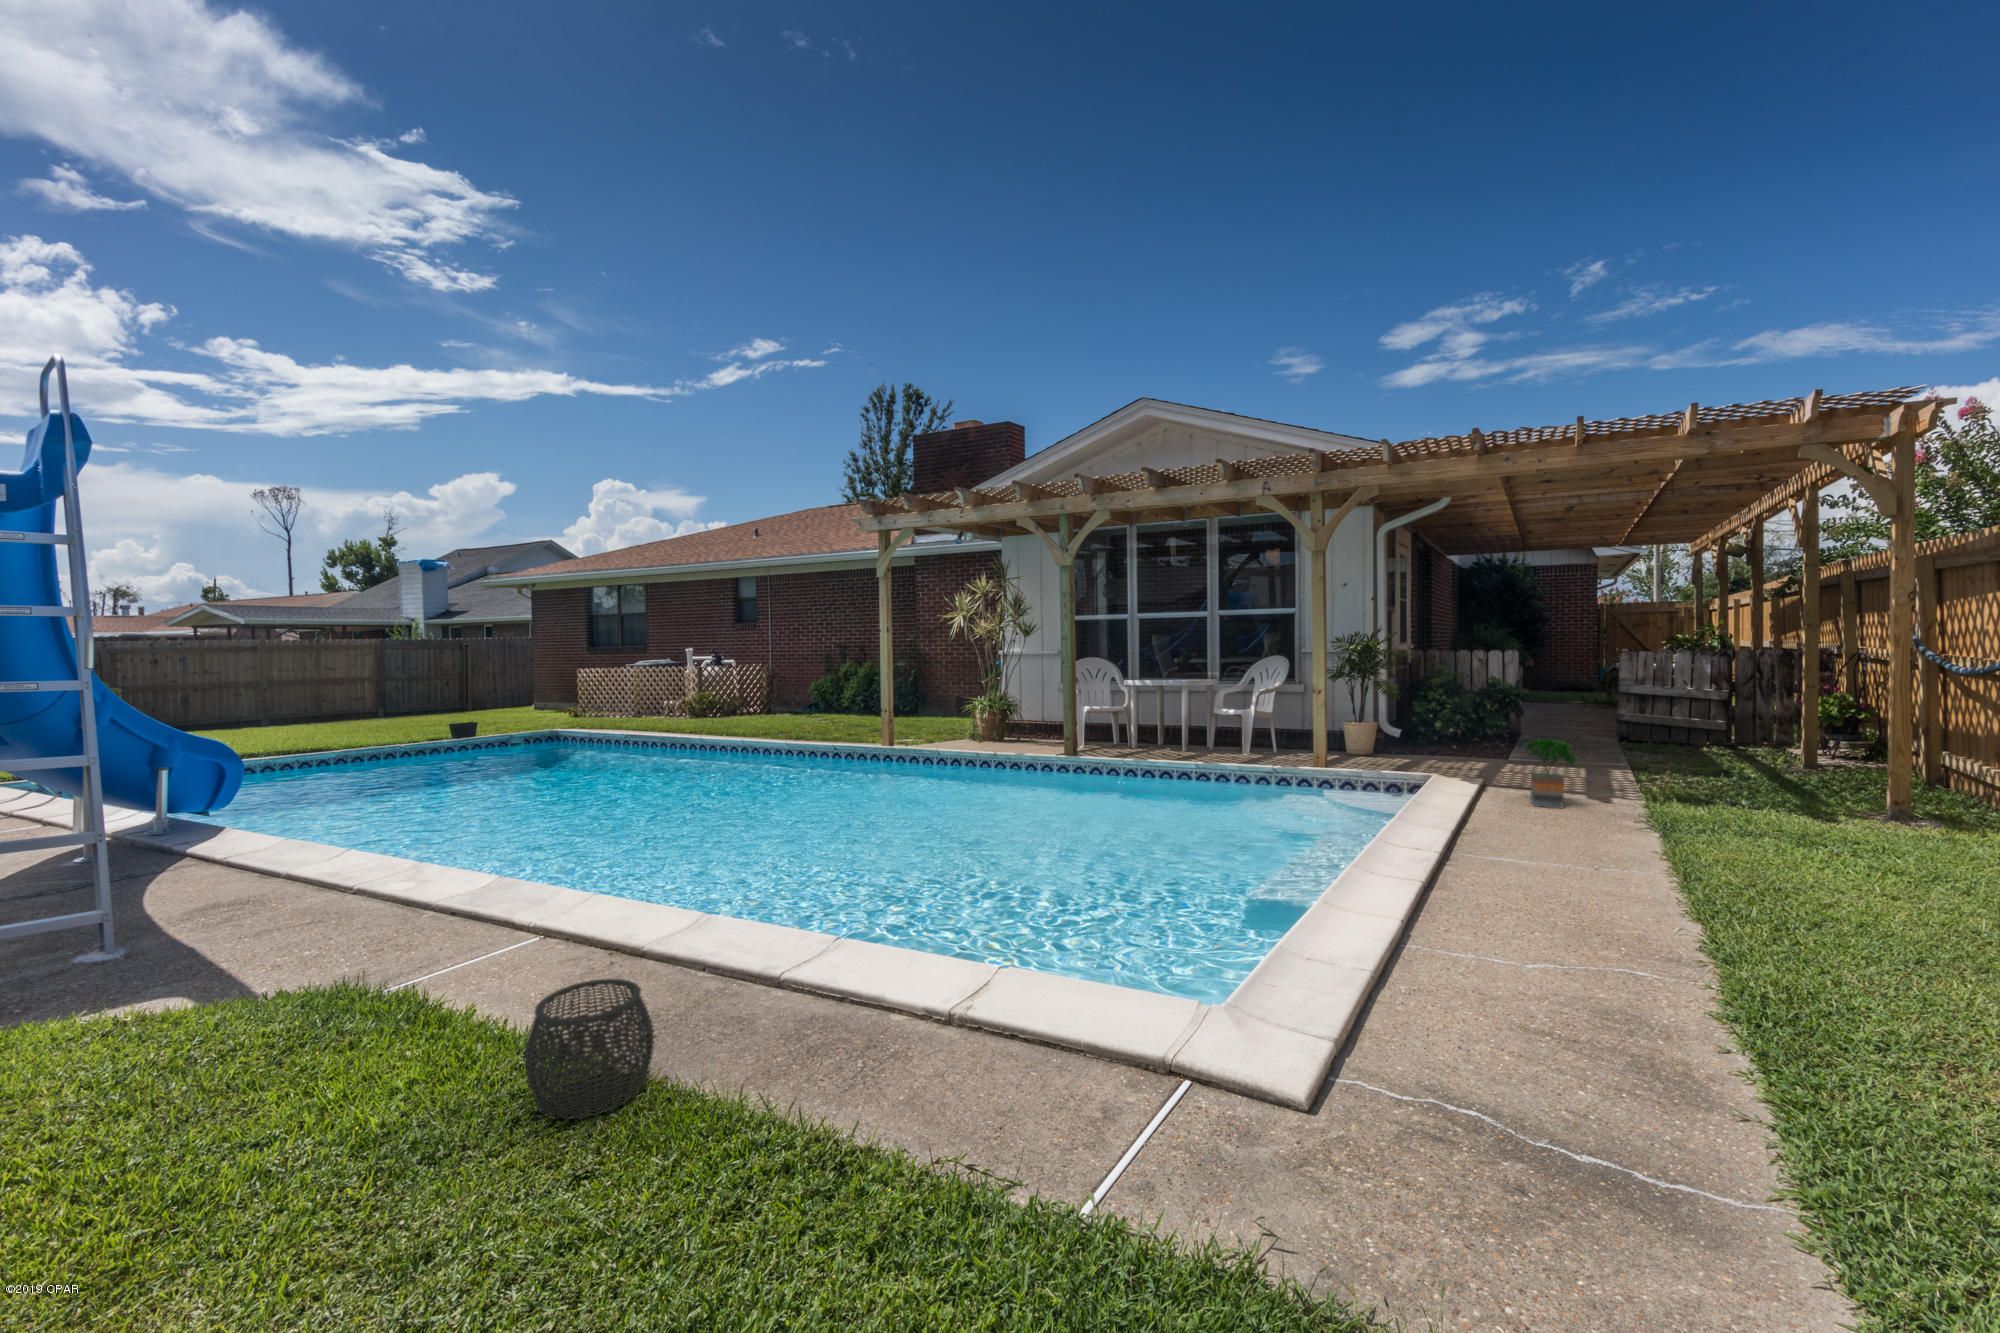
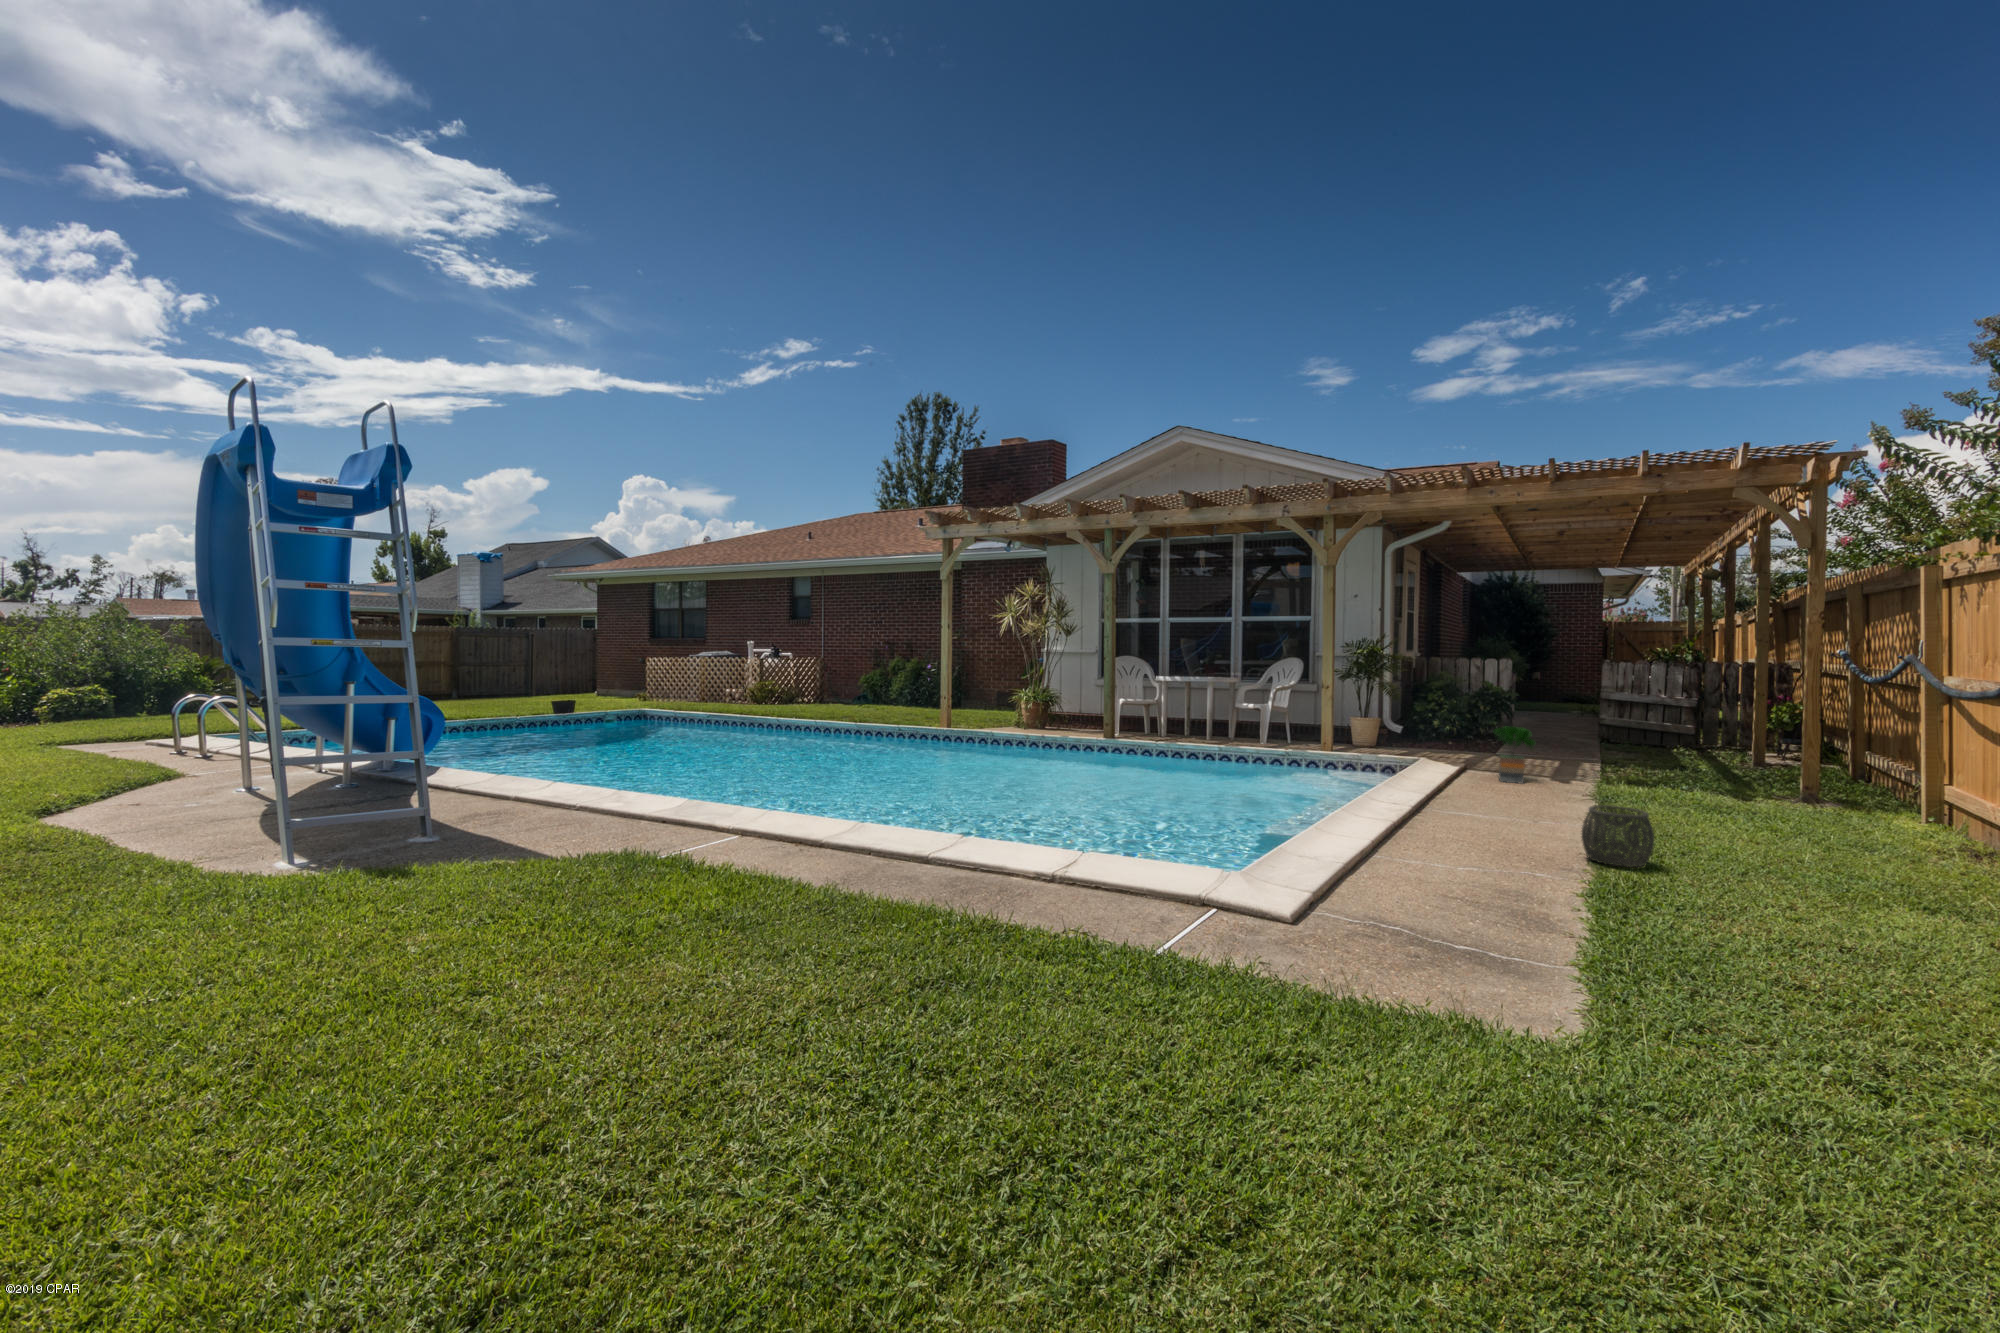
woven basket: present [525,979,654,1121] -> present [1581,805,1654,868]

